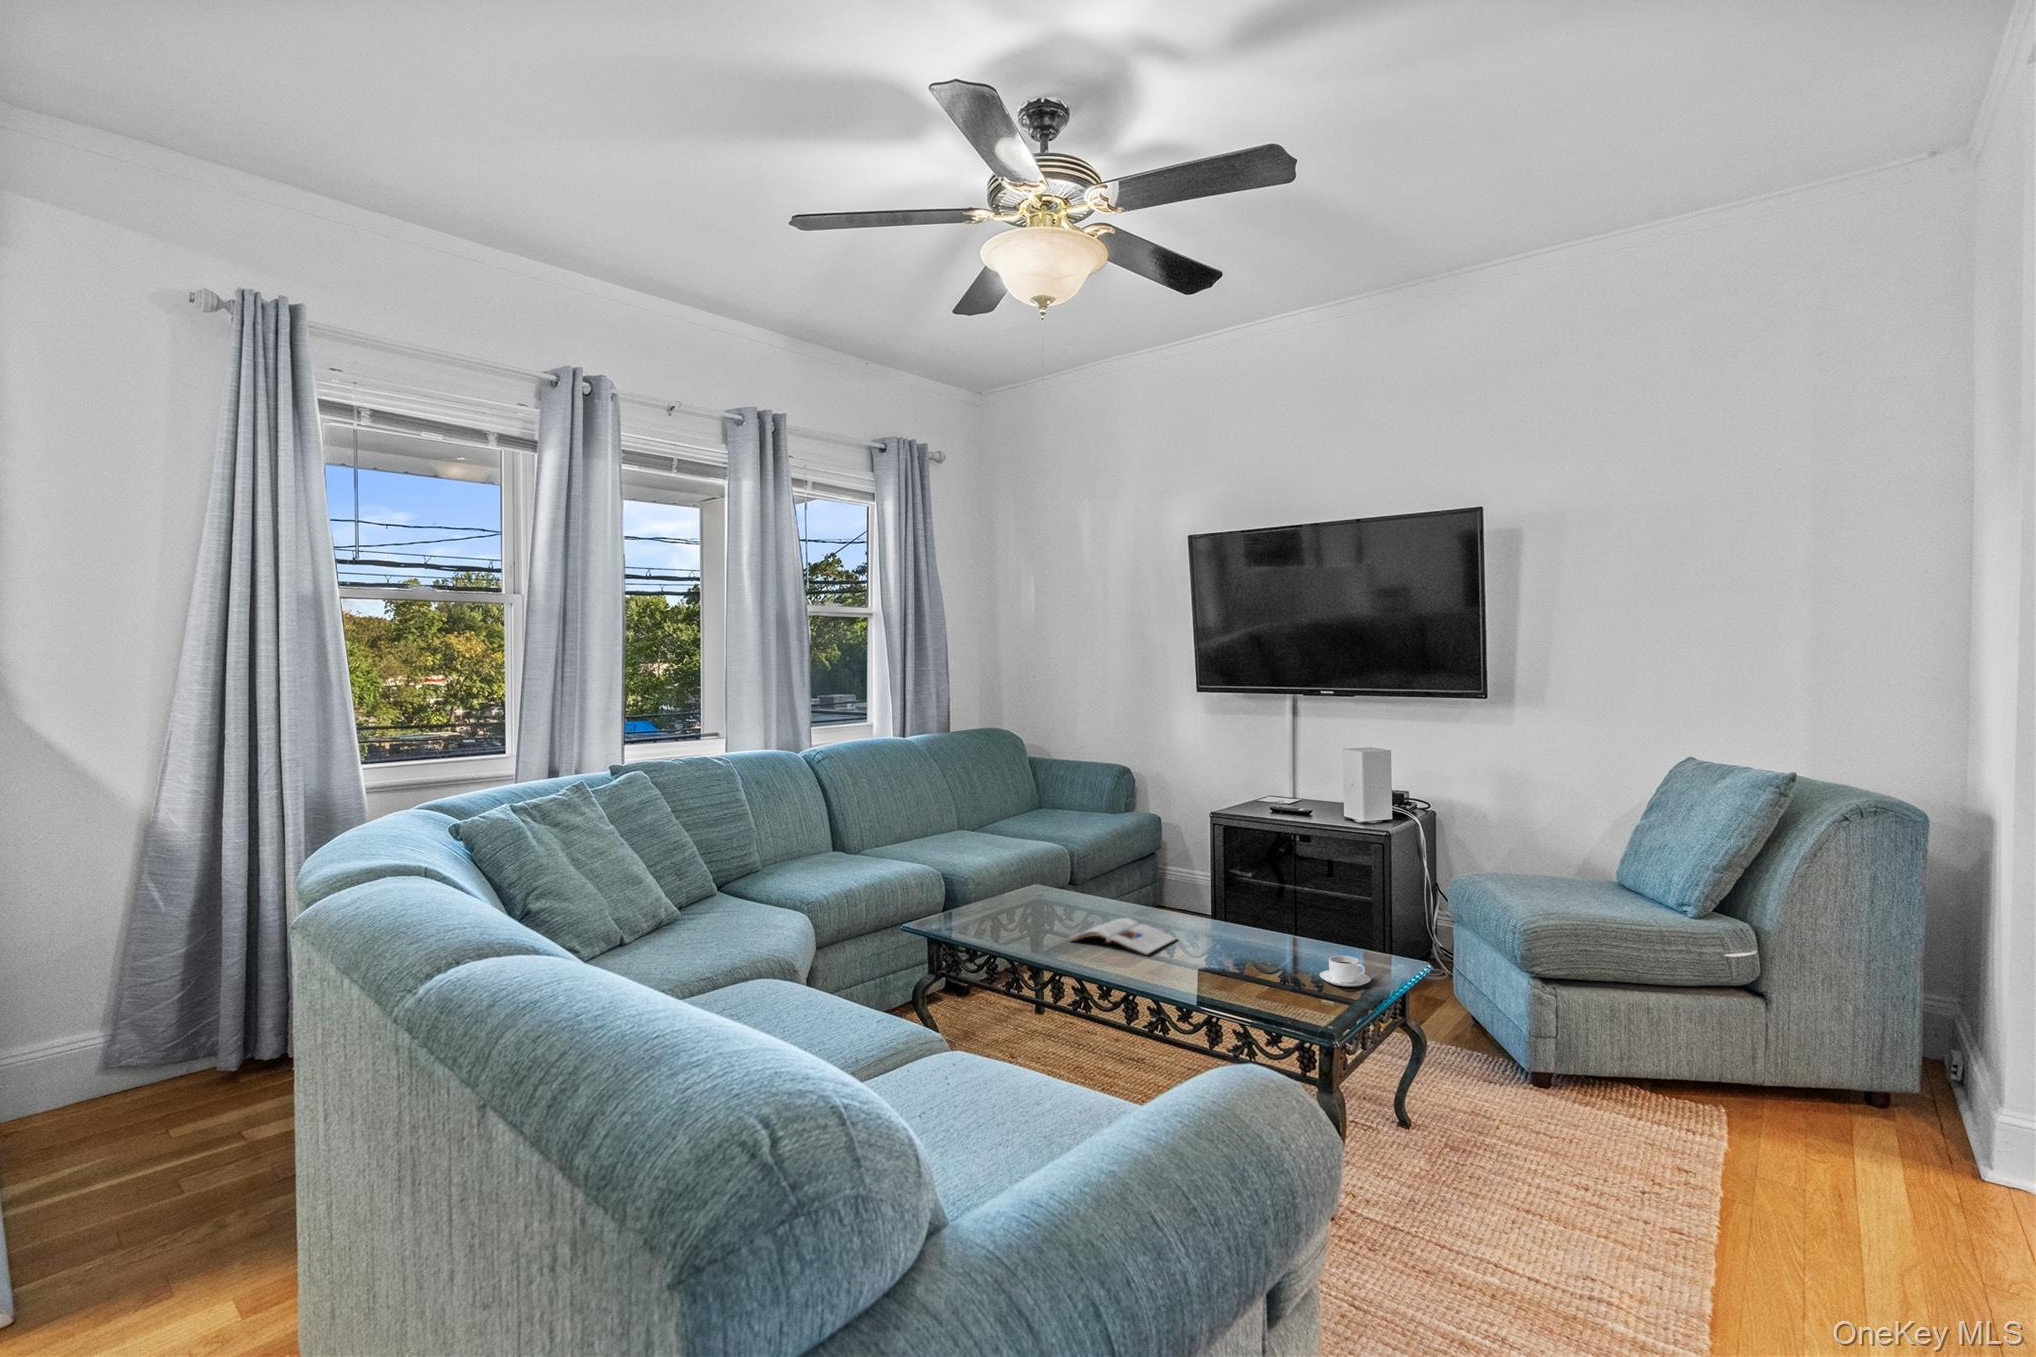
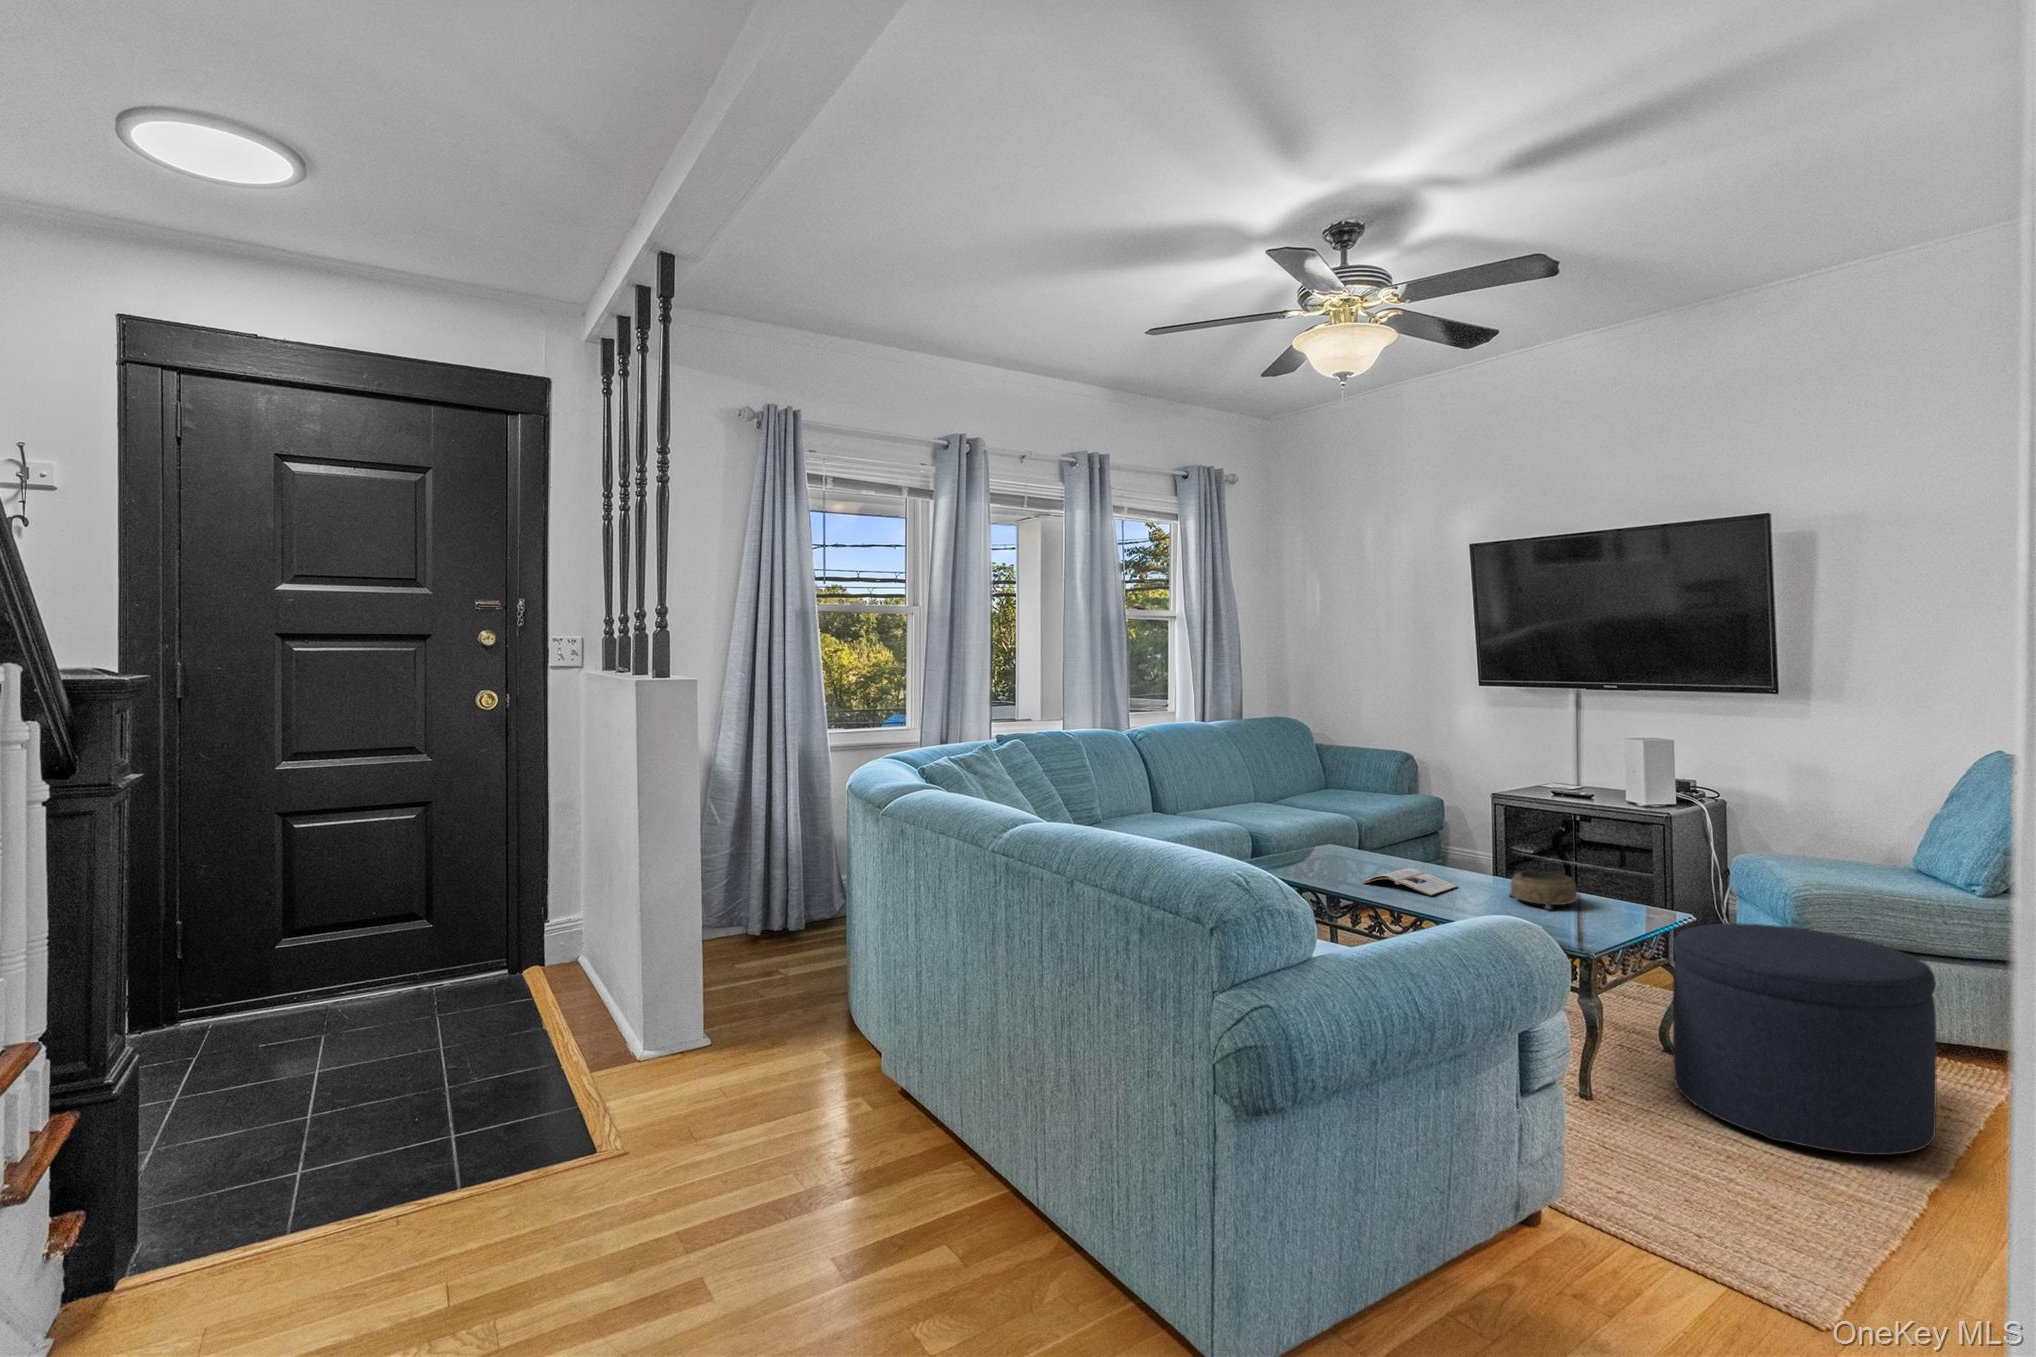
decorative bowl: none [1233,917,1308,966] -> present [1510,871,1577,909]
coffee cup: present [1320,956,1371,987] -> none [1586,903,1634,927]
ottoman: none [1416,974,1688,1259] -> present [1673,923,1937,1155]

